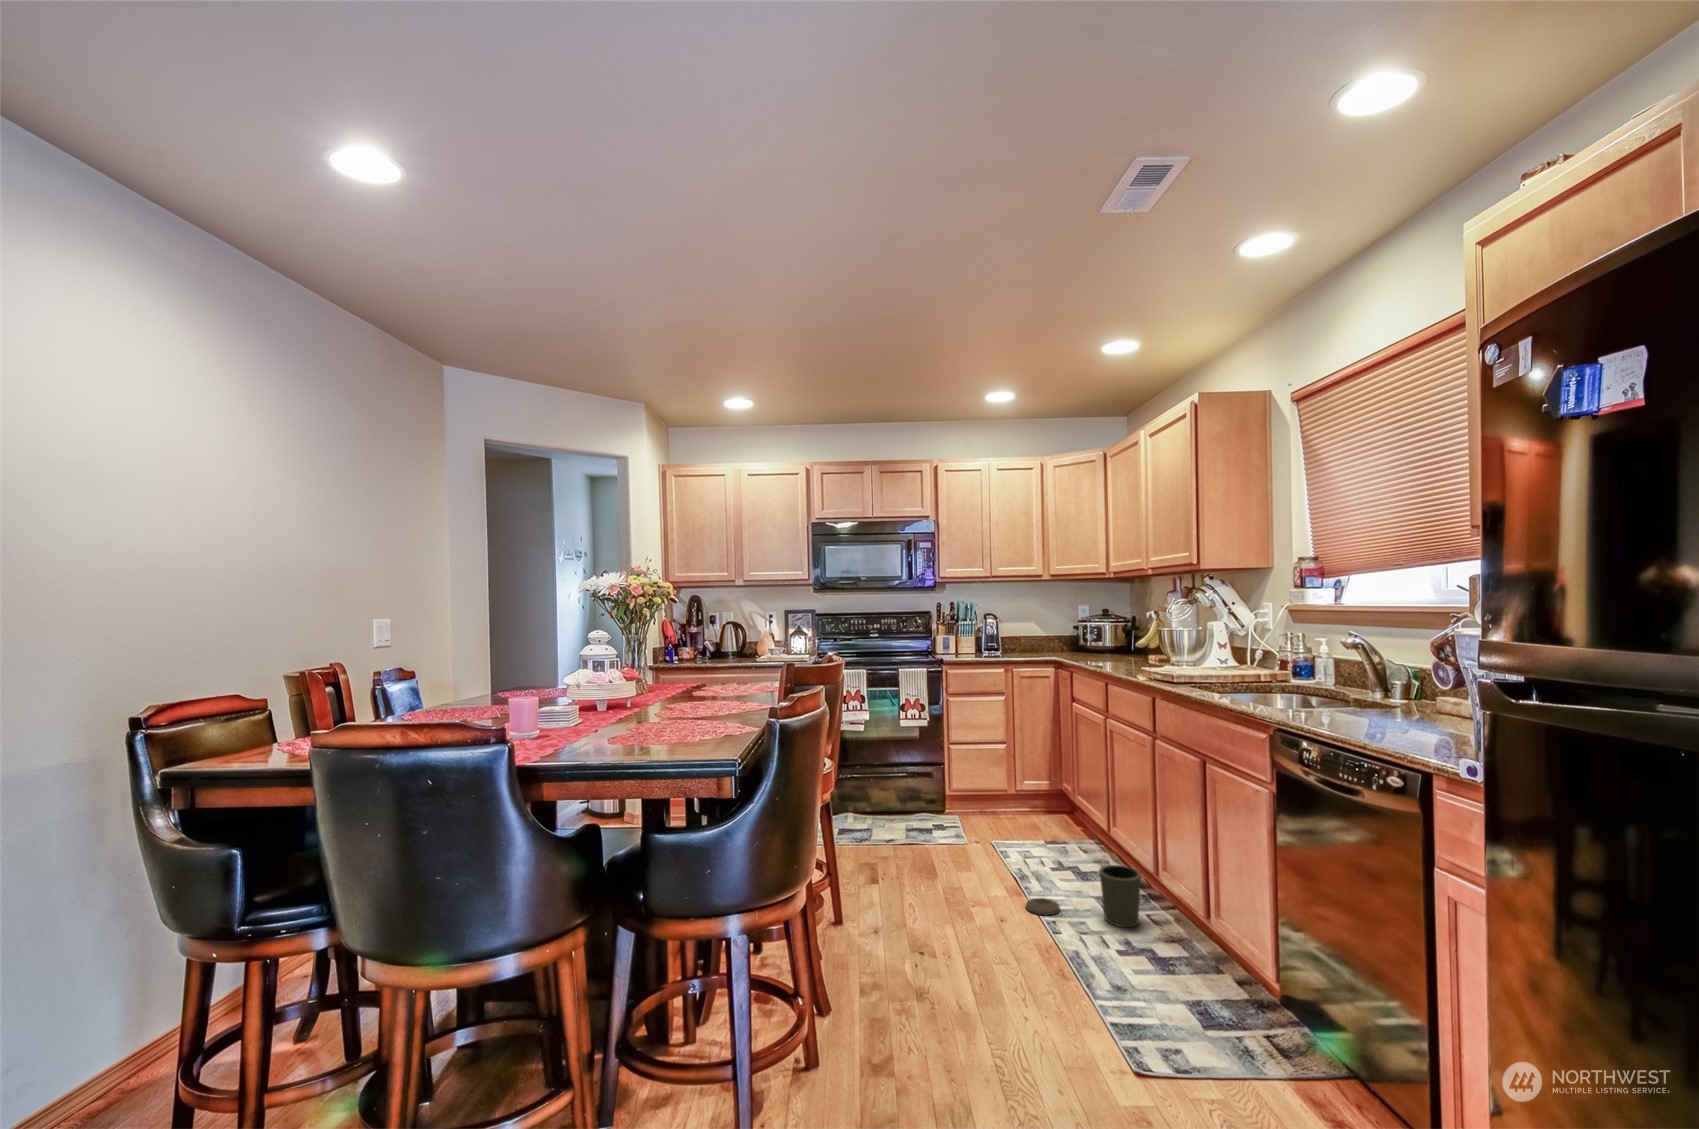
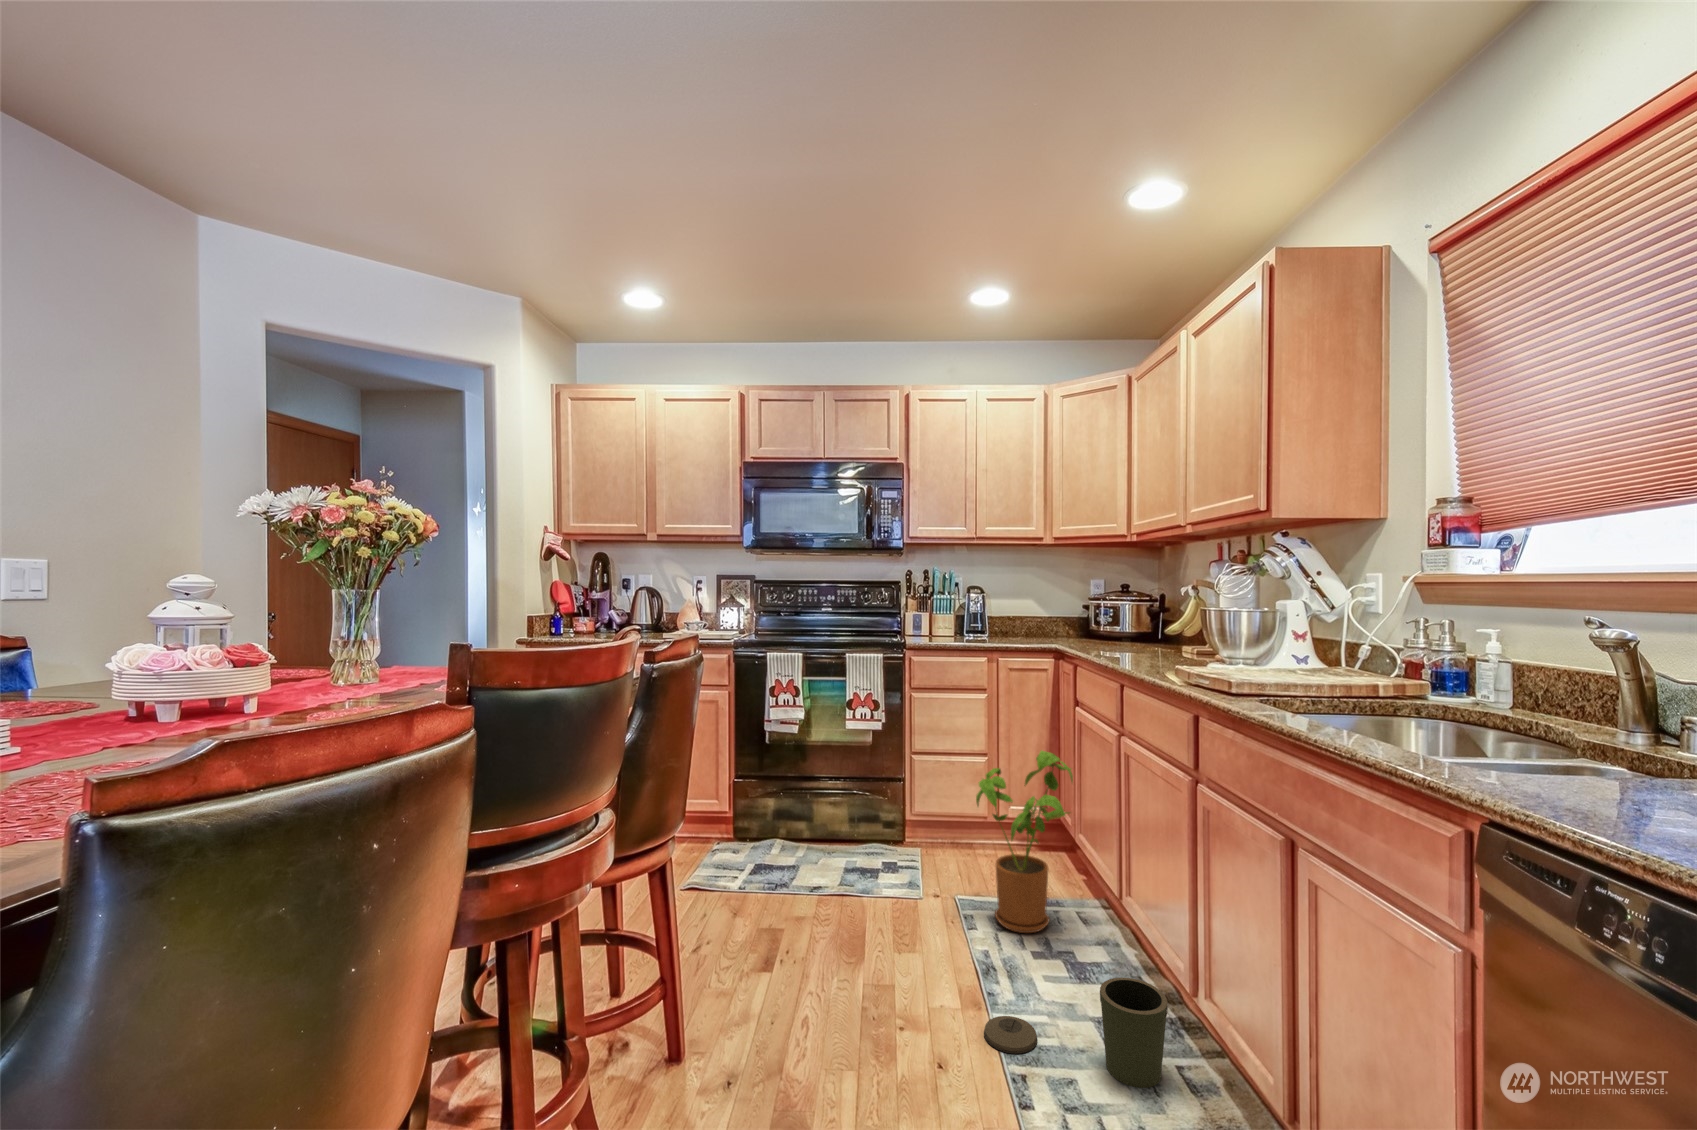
house plant: none [1006,731,1074,859] -> present [976,751,1073,933]

